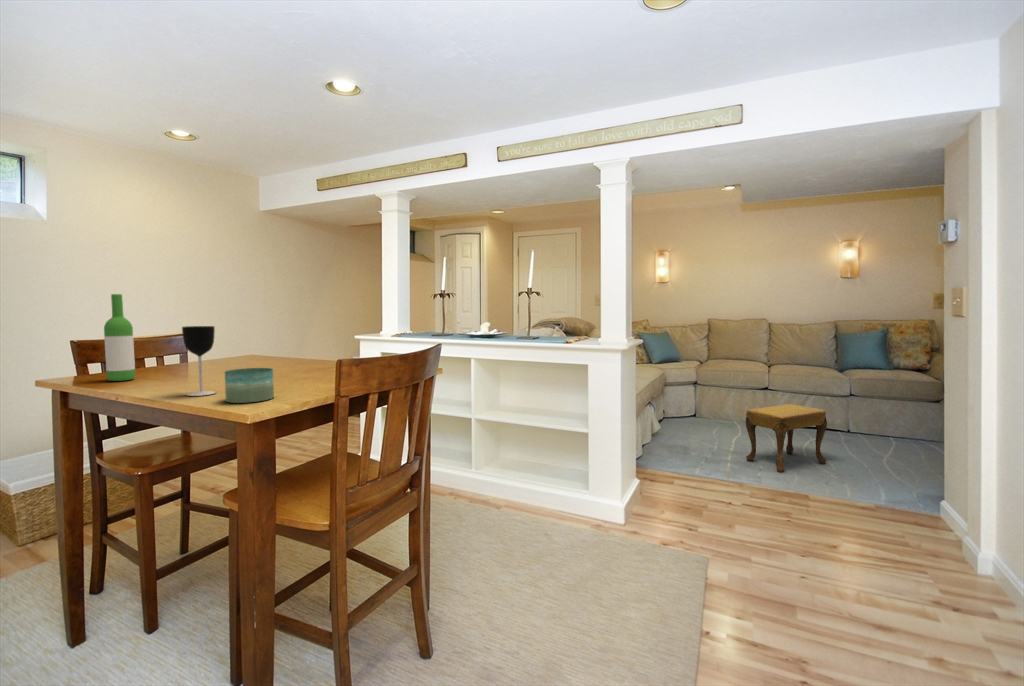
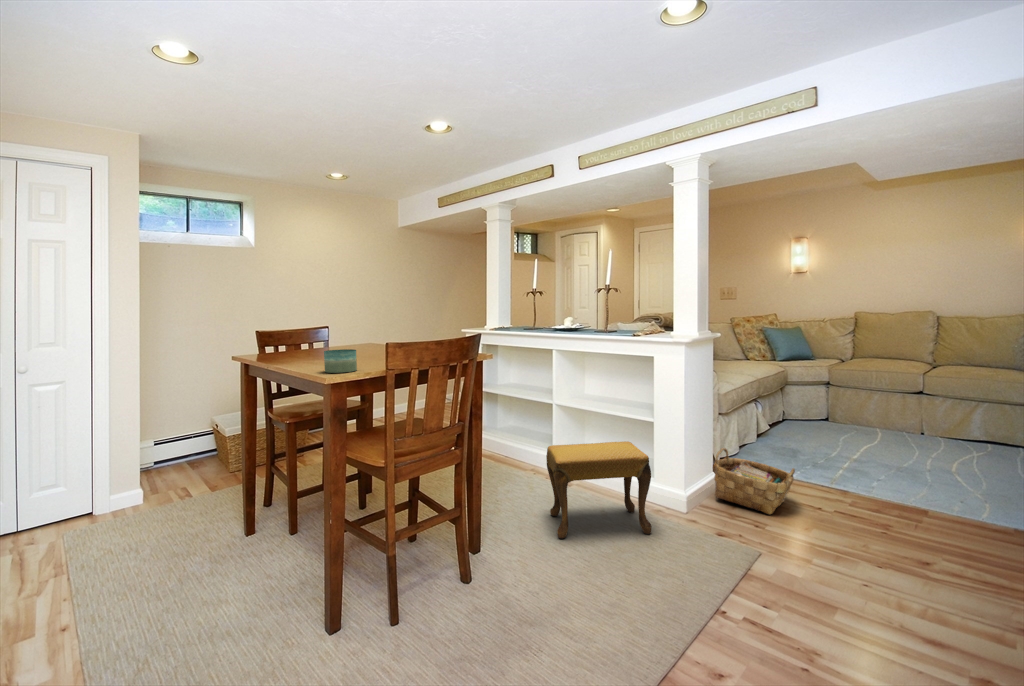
wine bottle: present [104,294,135,381] -> none [268,298,287,359]
wine glass: present [182,326,216,396] -> none [303,320,325,368]
footstool: present [746,404,827,472] -> present [546,441,652,539]
woven basket: none [638,453,713,515] -> present [713,448,795,514]

